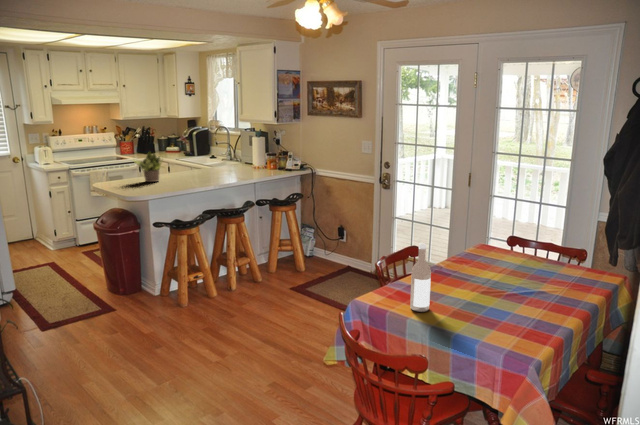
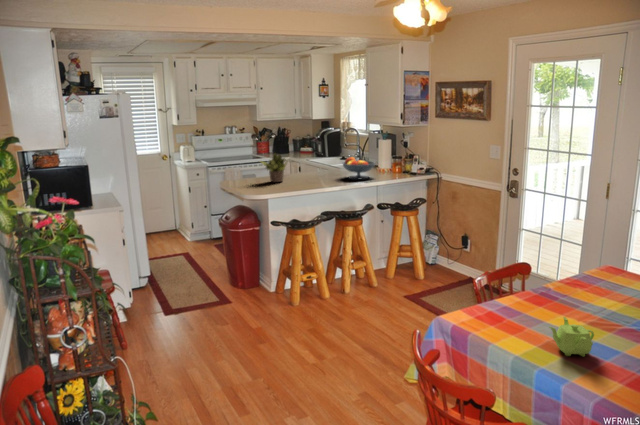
fruit bowl: none [220,154,254,177] -> present [343,157,375,179]
wine bottle: present [410,243,431,312] -> none [499,261,523,339]
teapot: none [455,288,490,321] -> present [549,317,594,356]

